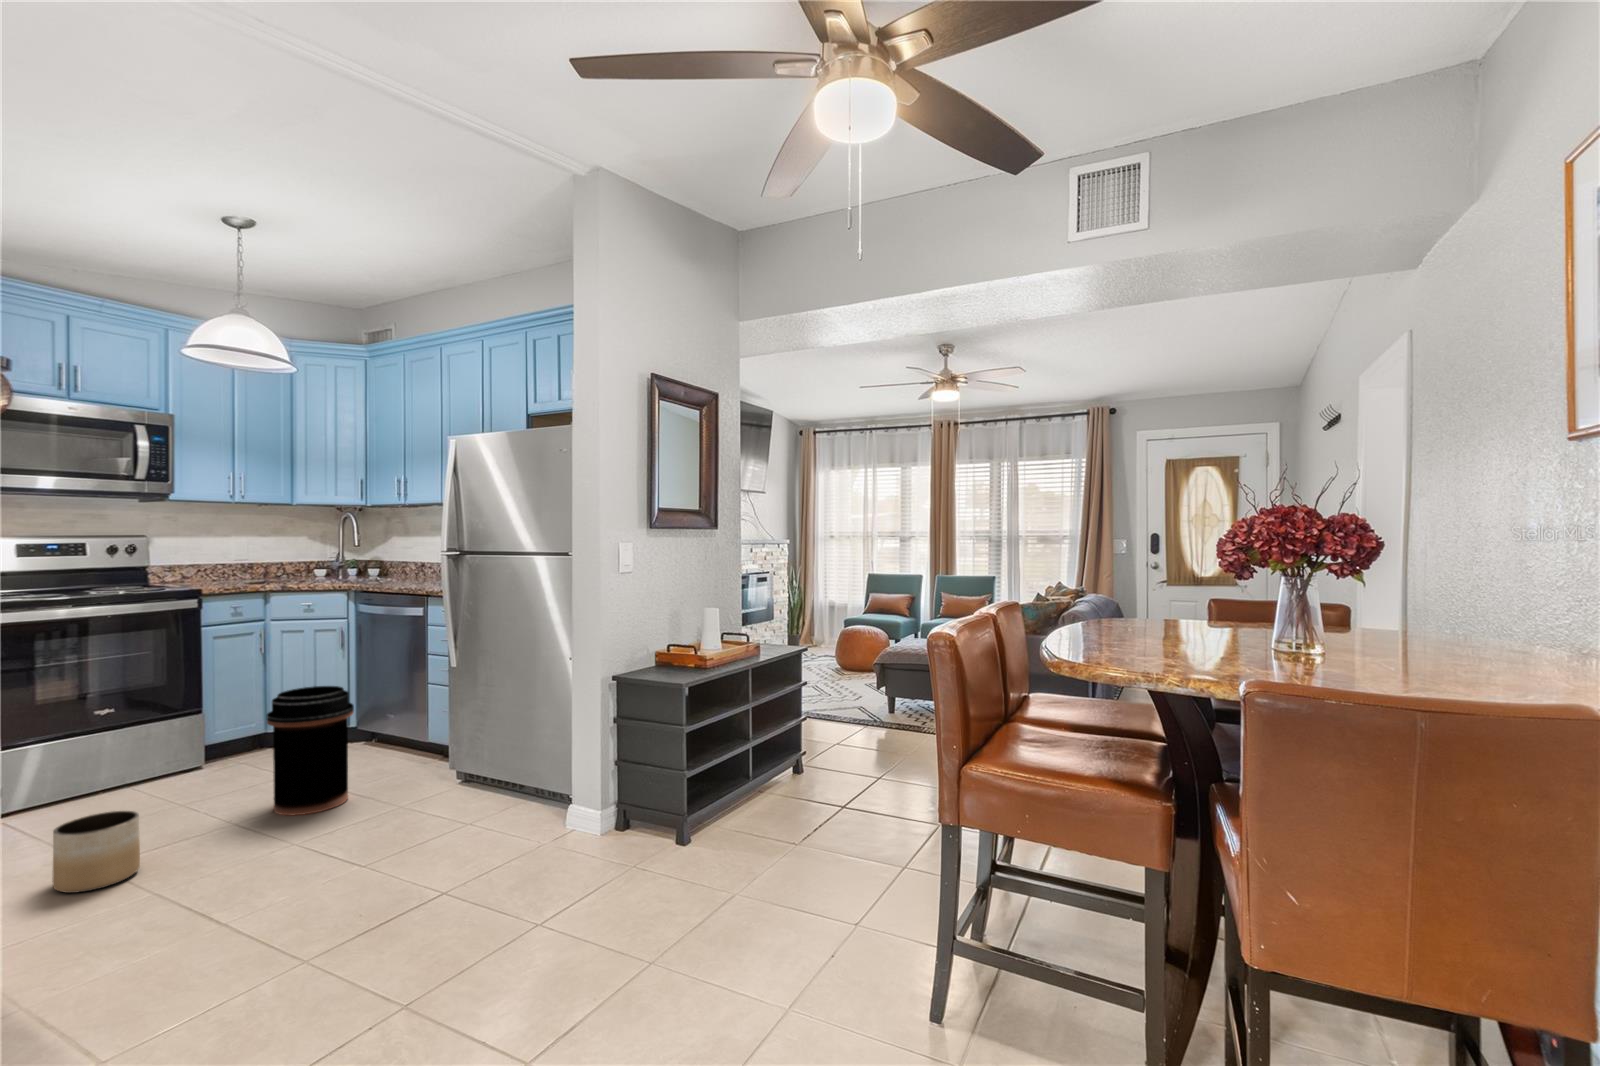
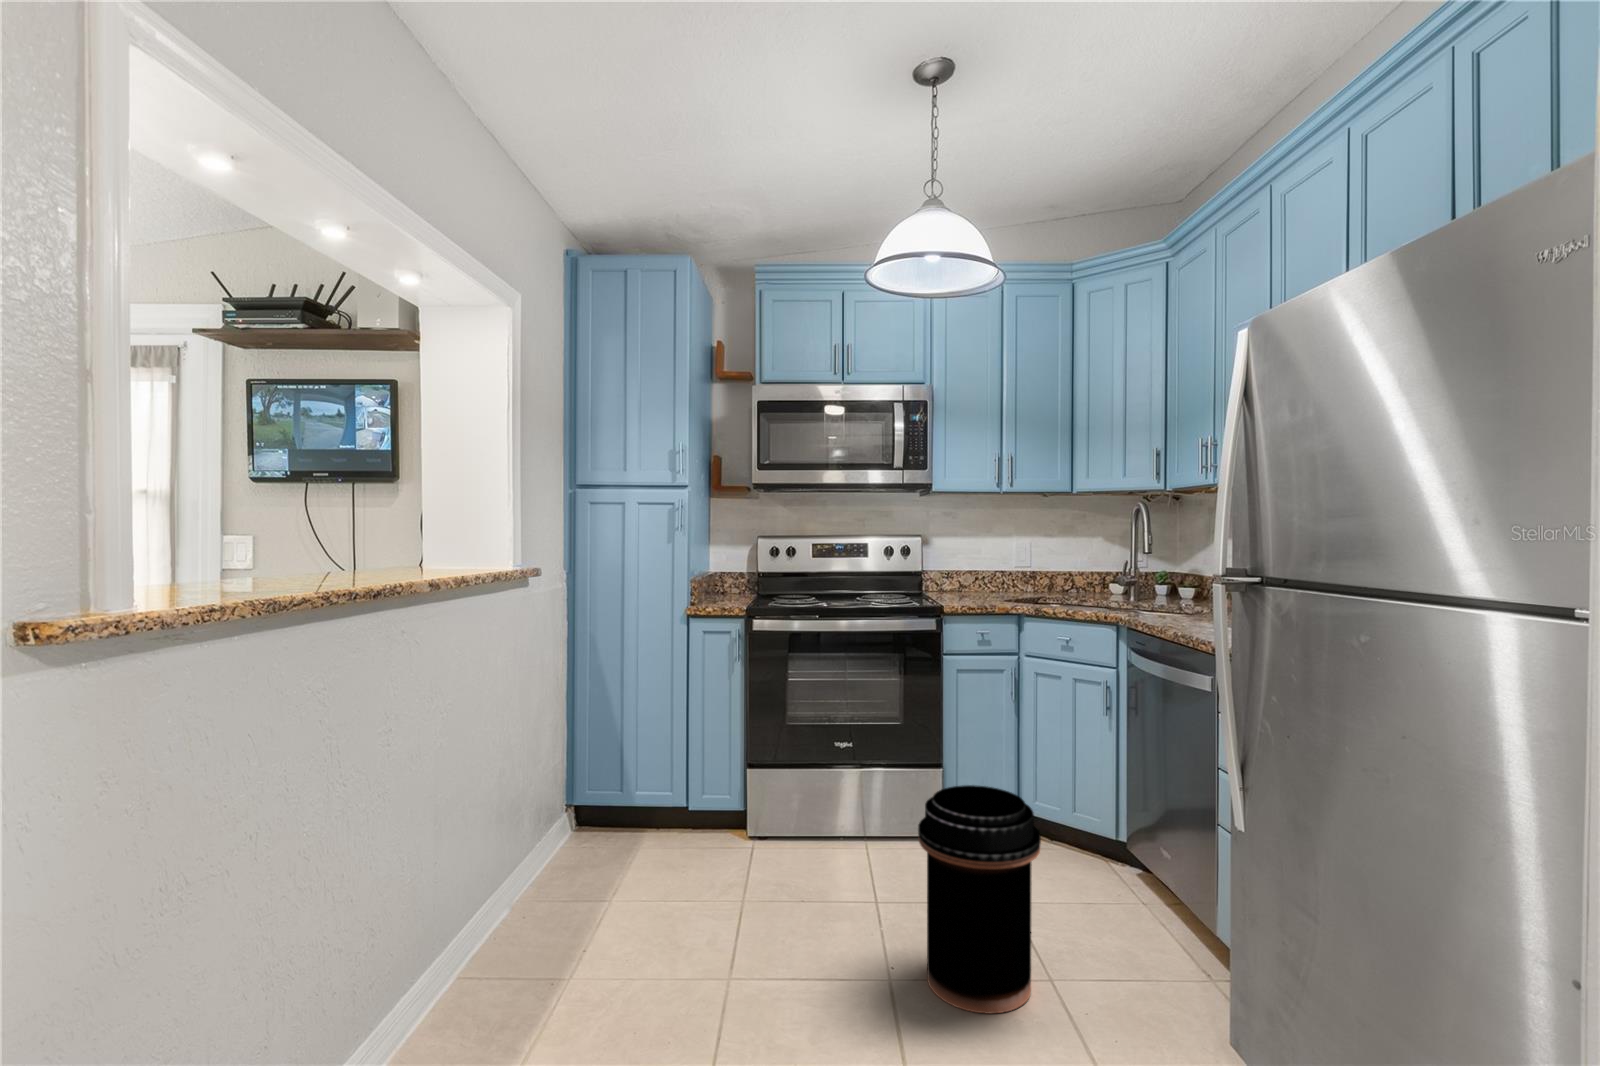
planter: present [52,811,140,893] -> none [645,903,730,1020]

